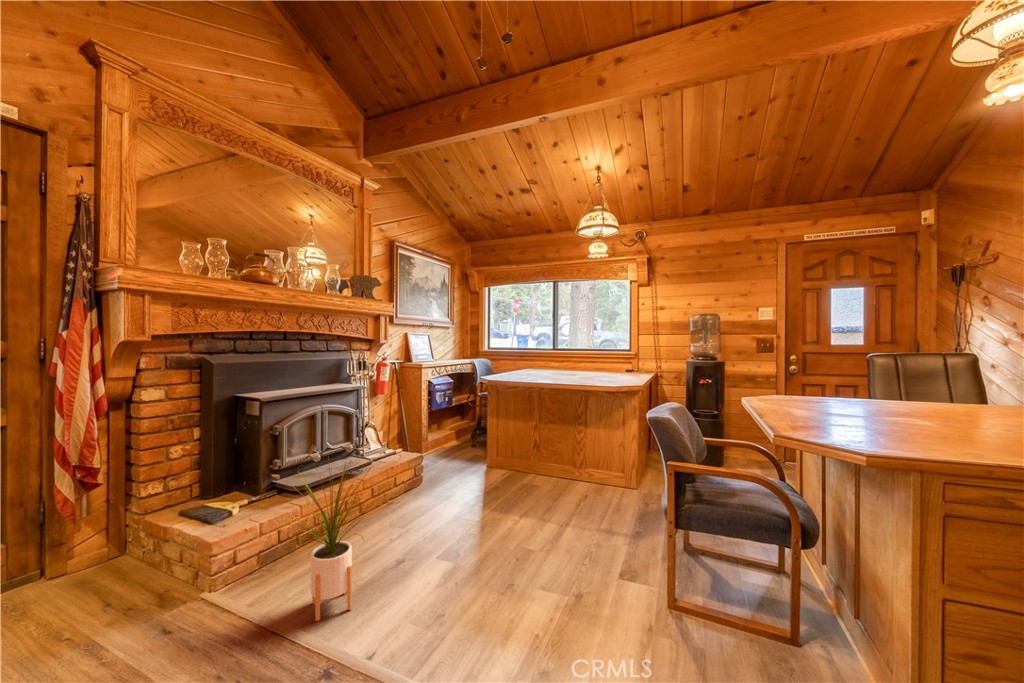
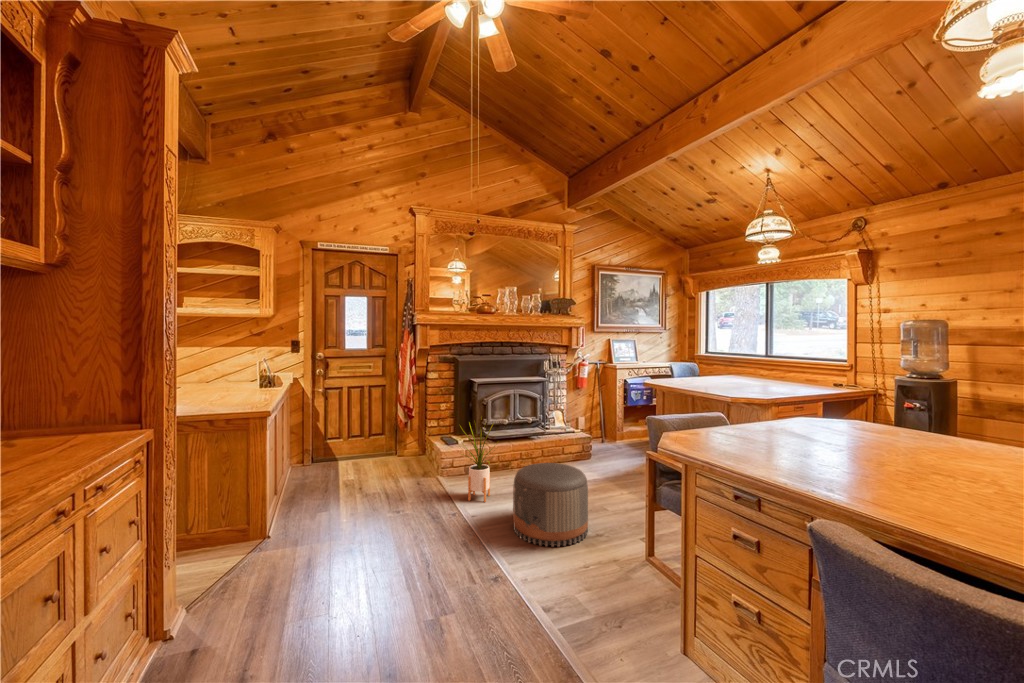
pouf: none [439,503,556,655] -> present [513,463,588,547]

